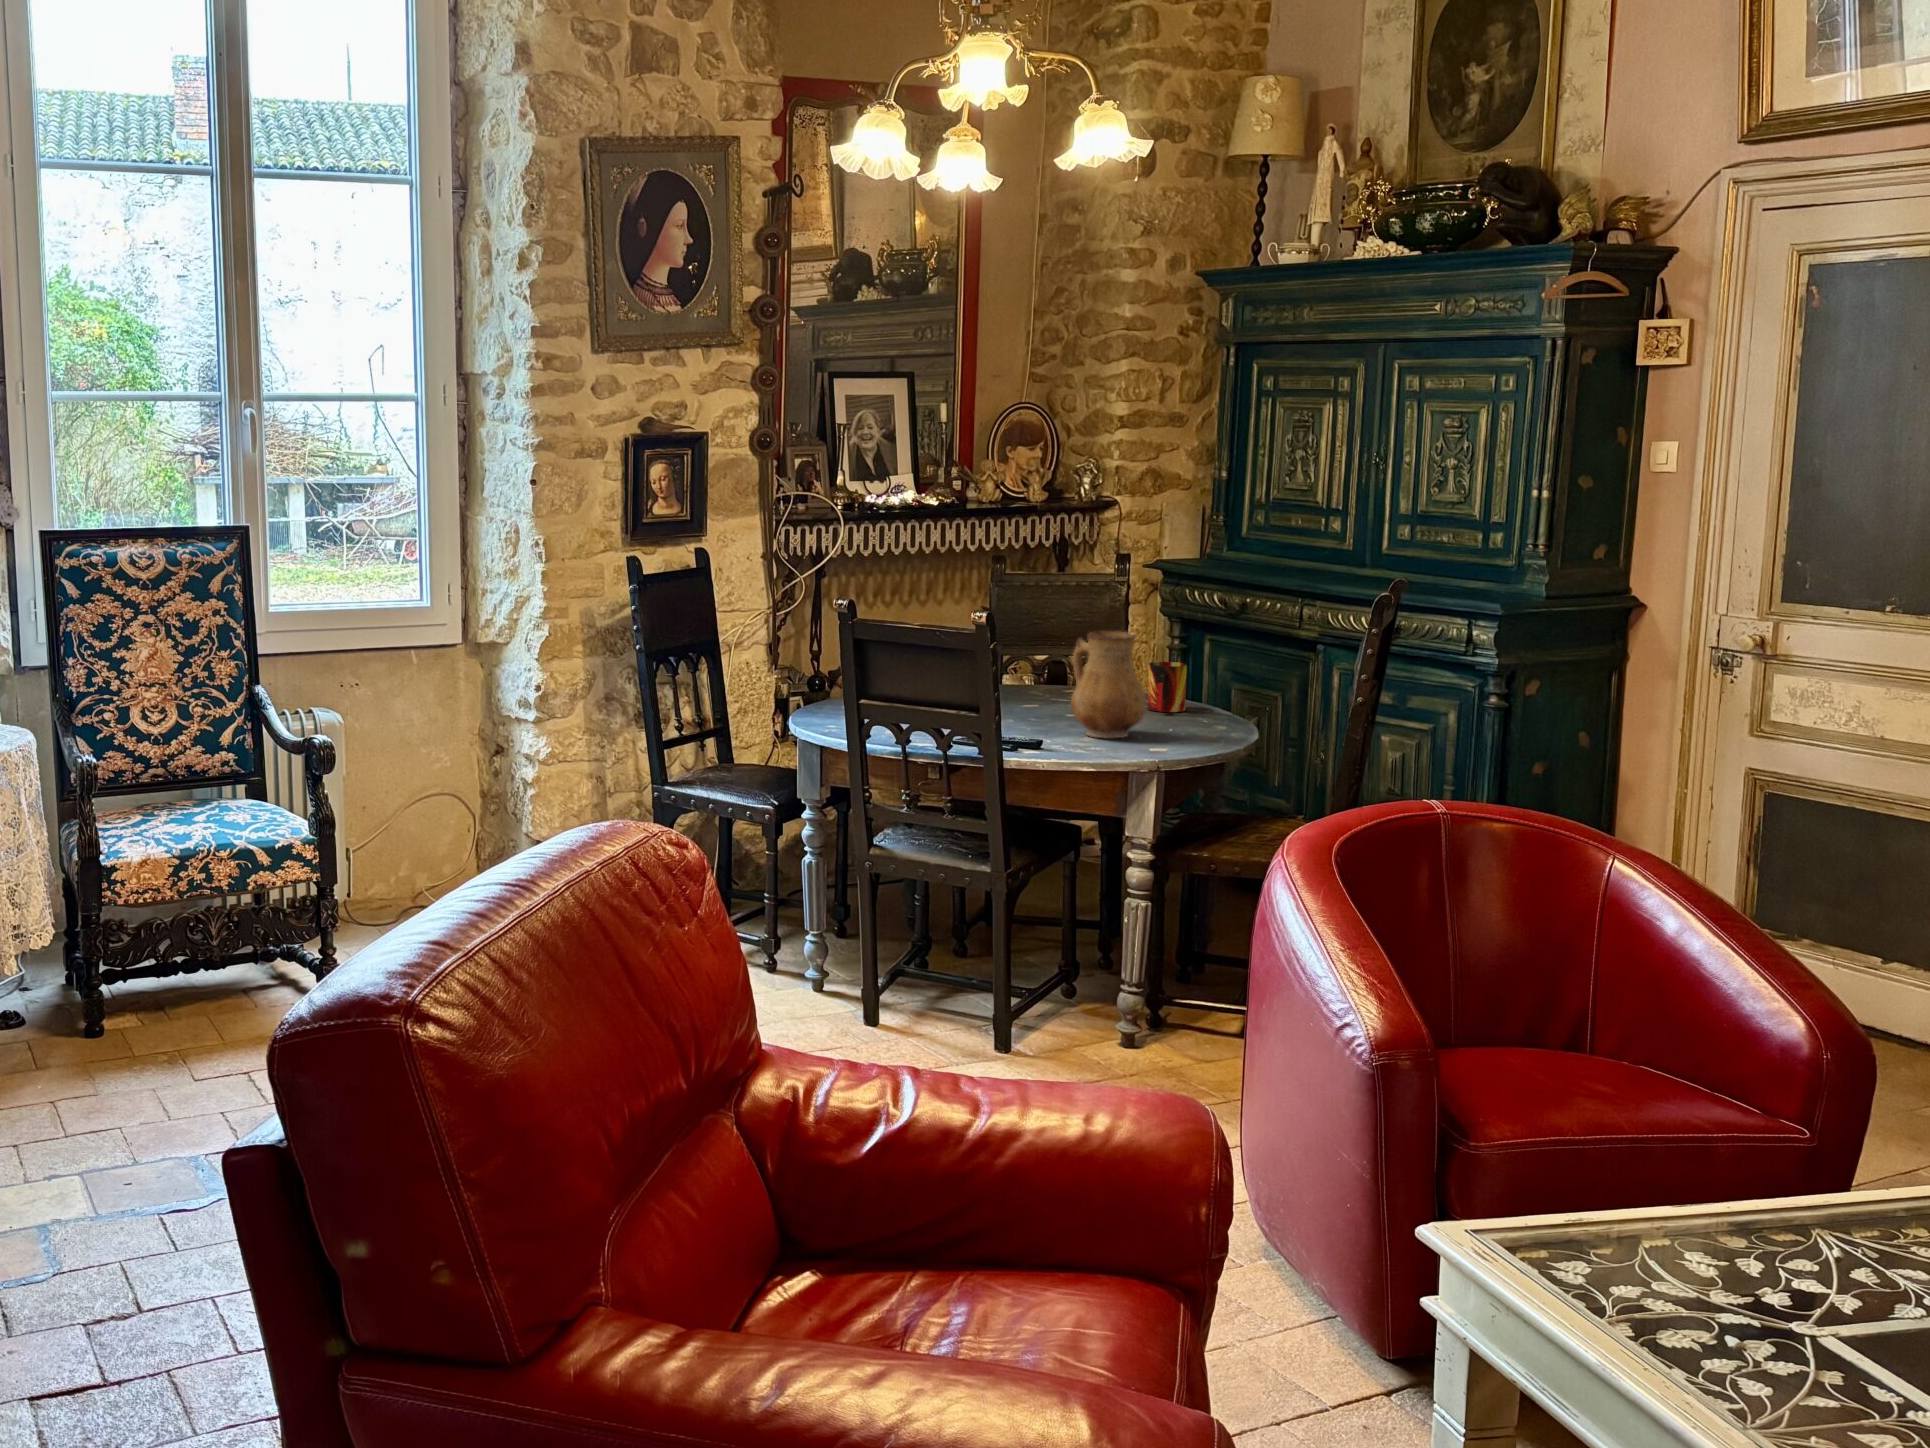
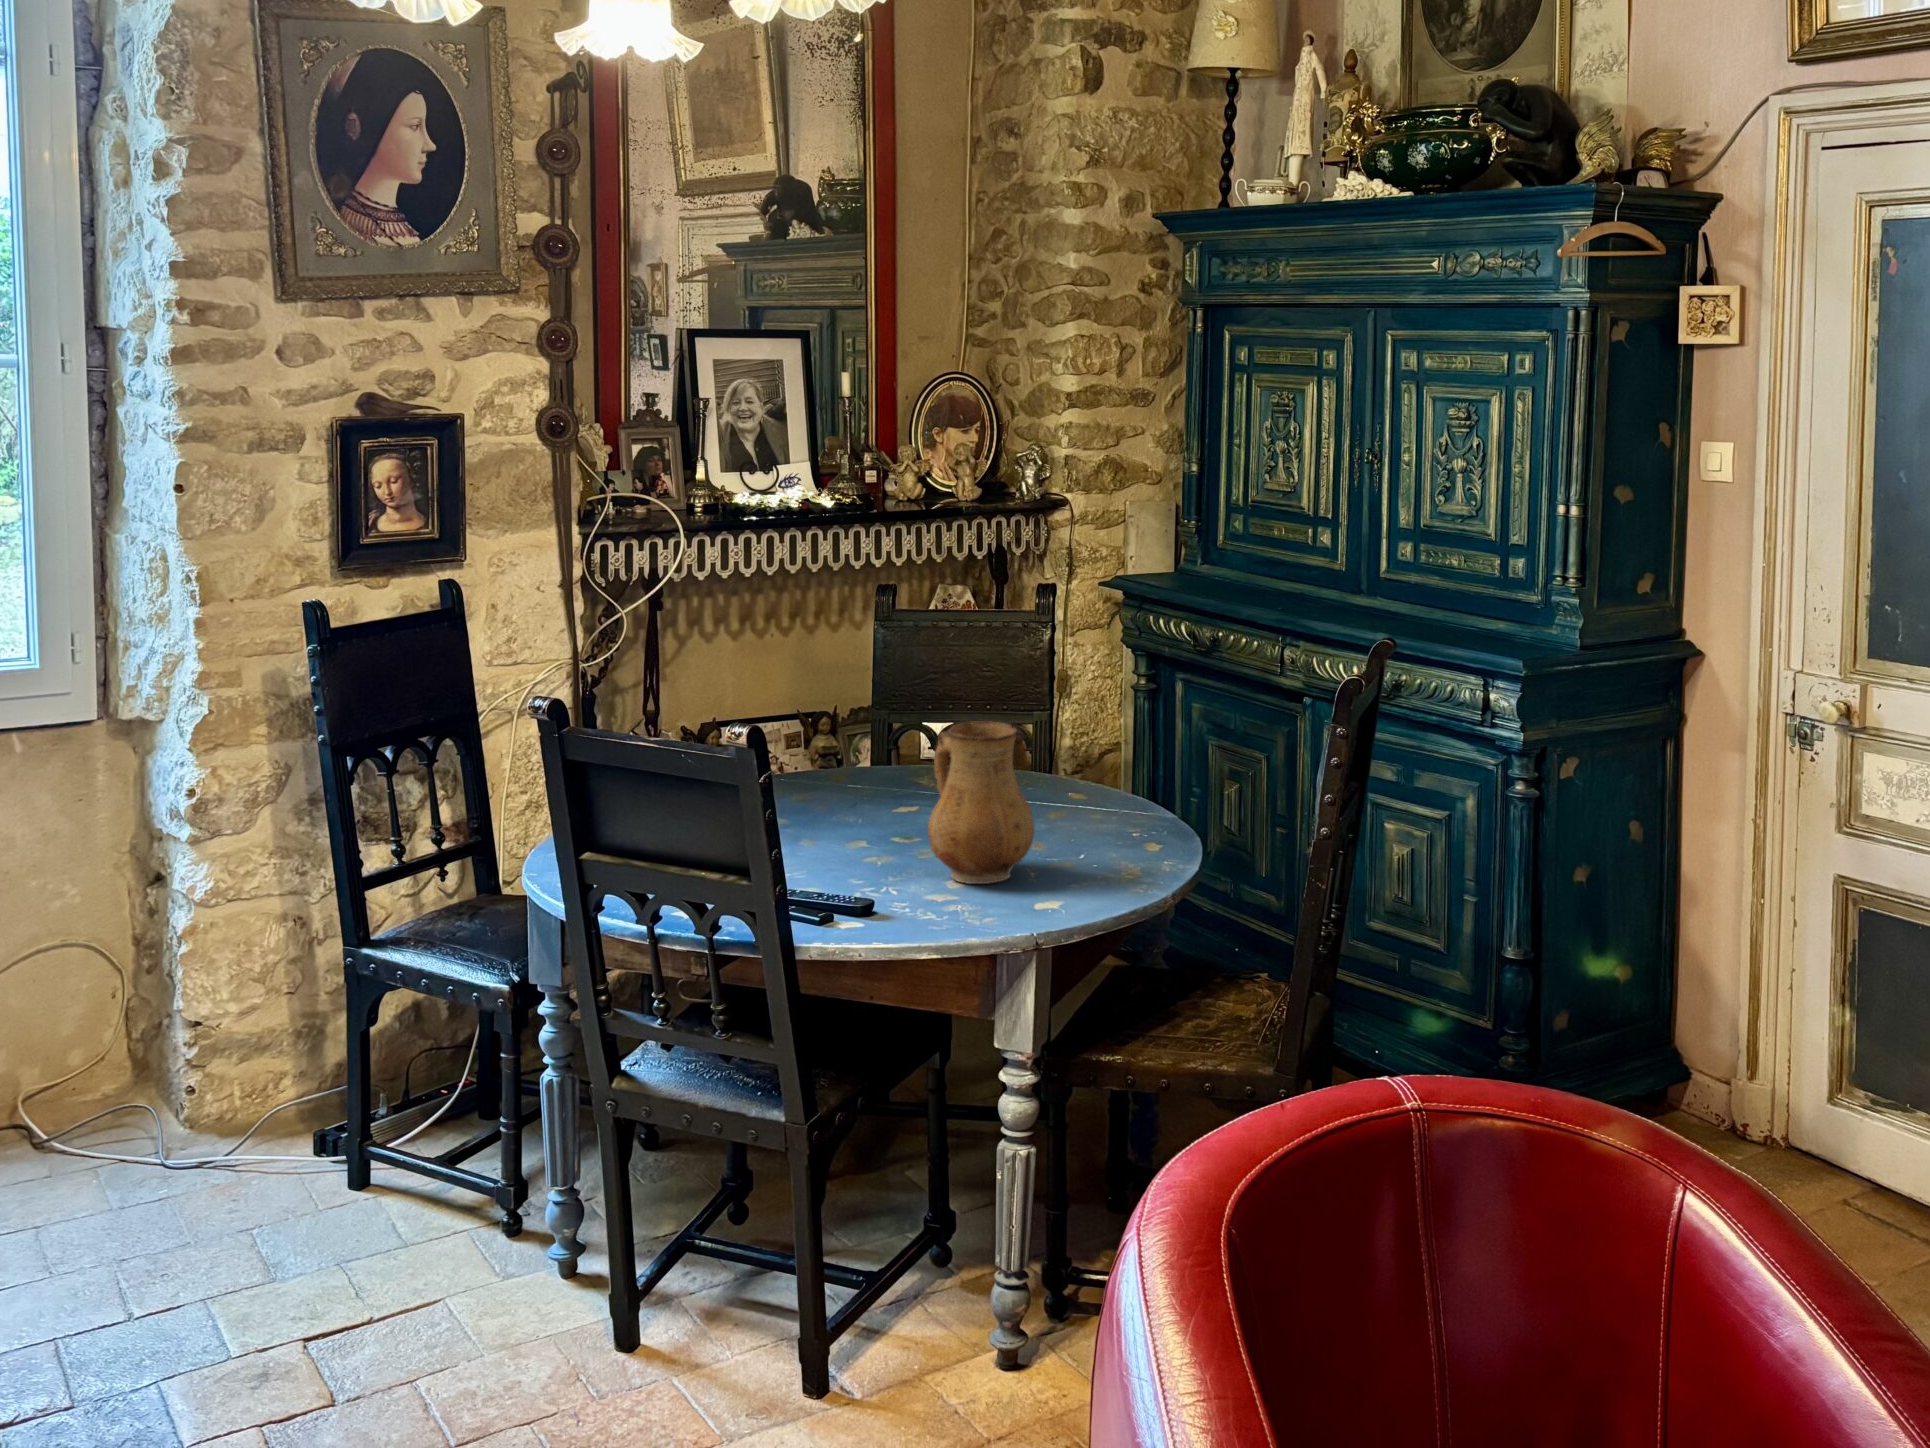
mug: present [1148,662,1187,712] -> none [1062,744,1113,819]

